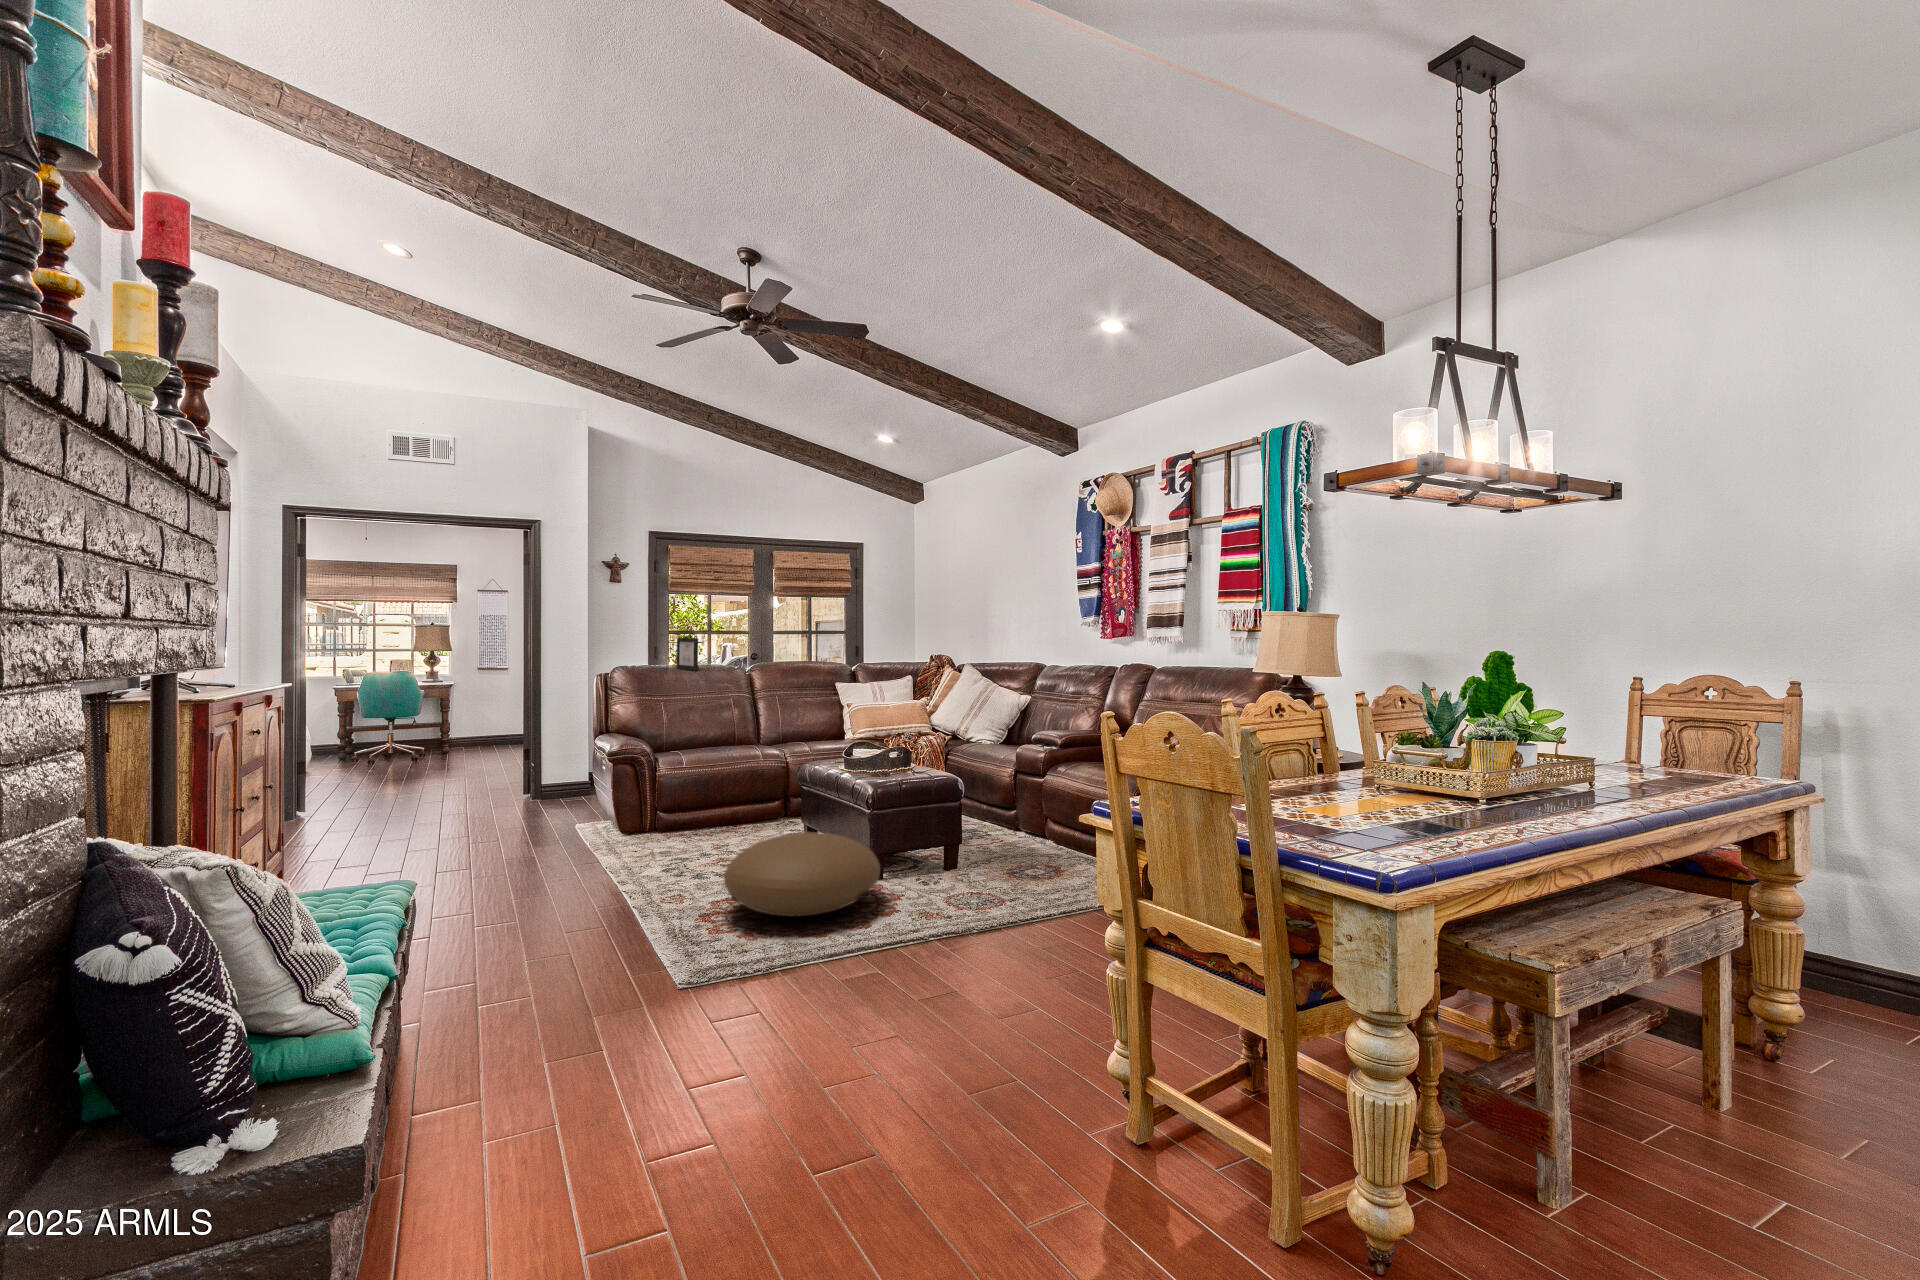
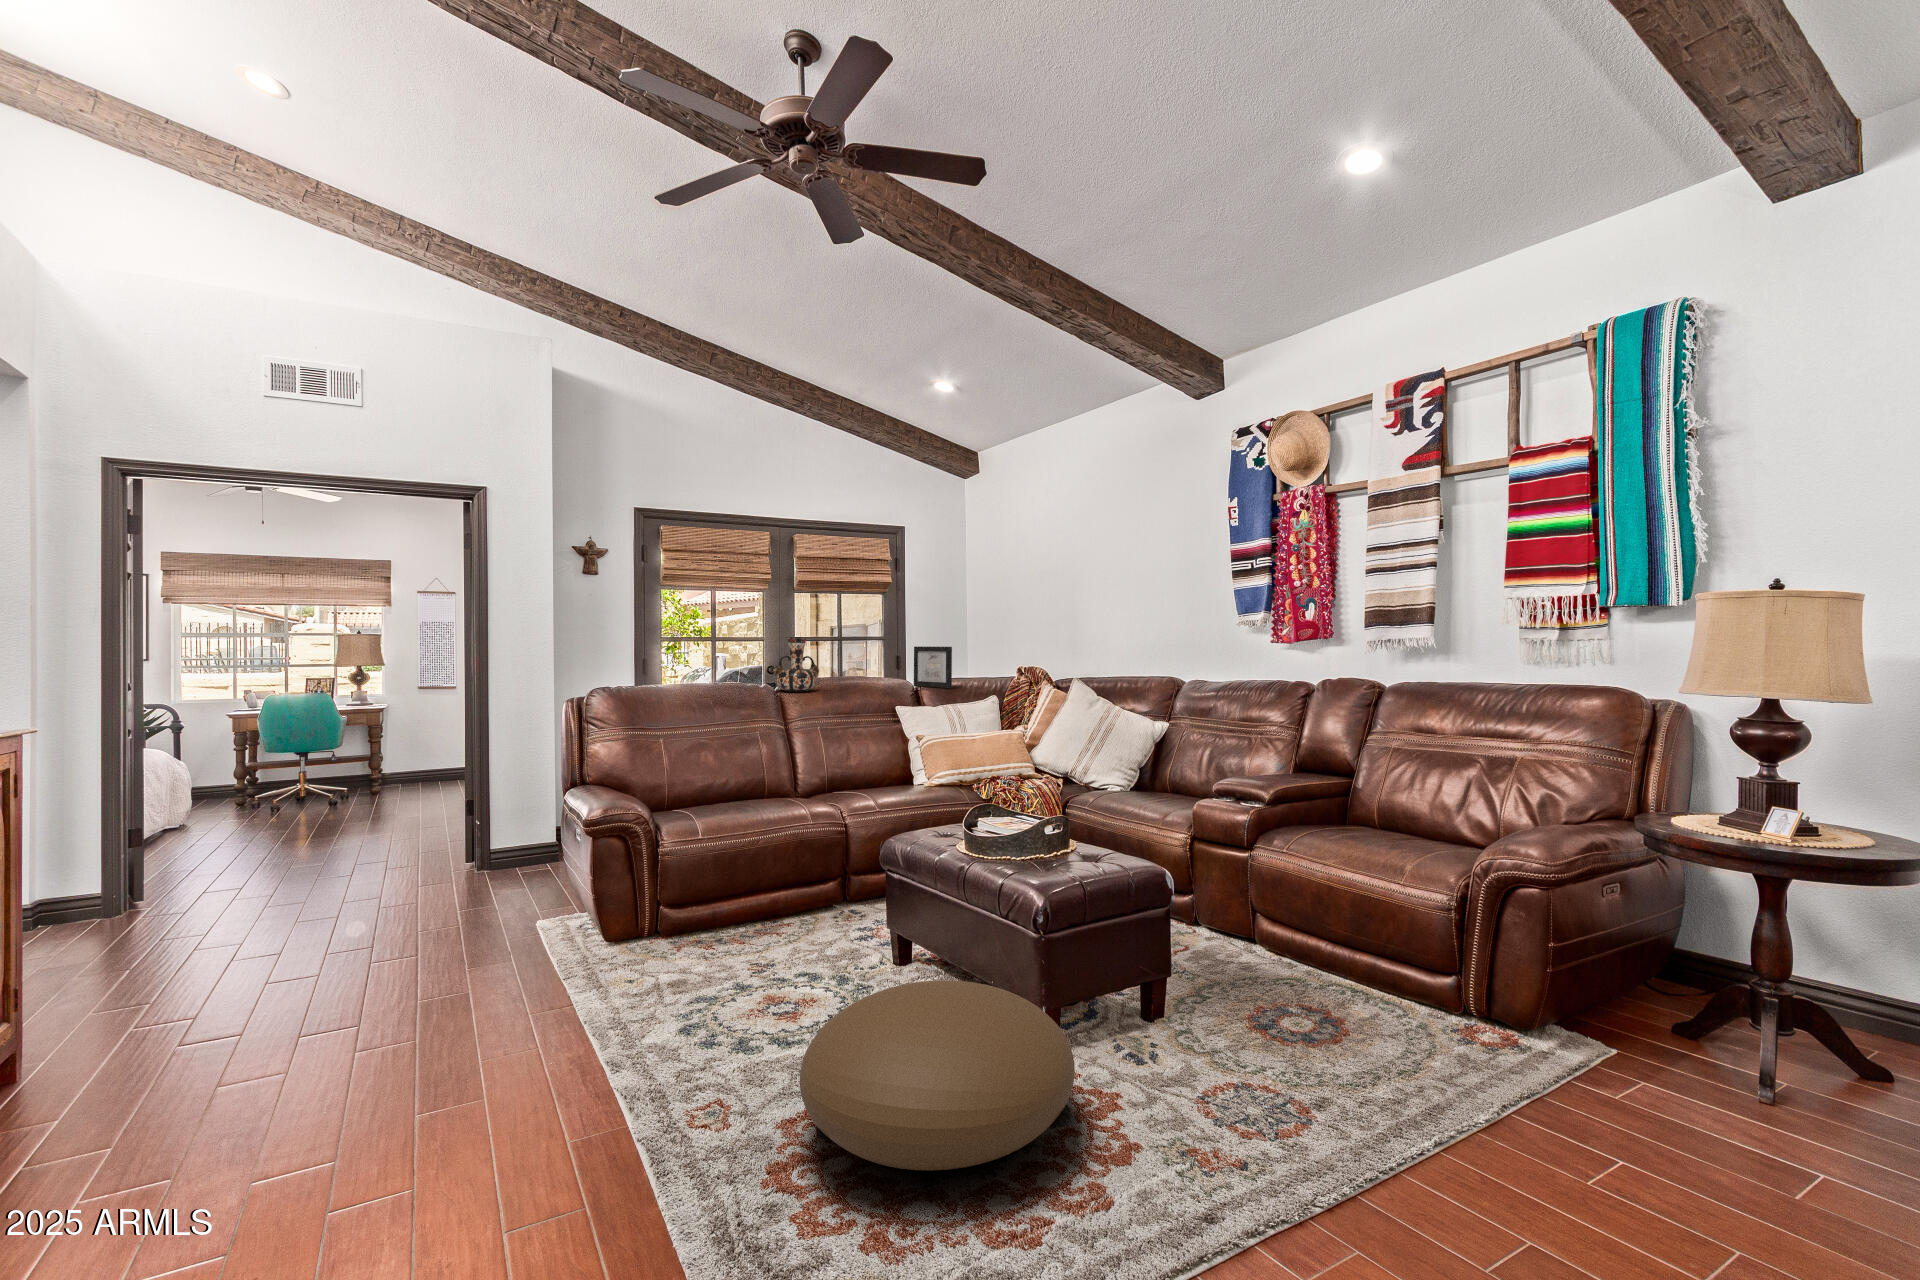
decorative vase: none [746,632,779,671] -> present [774,637,819,692]
picture frame: present [677,638,699,670] -> present [914,646,952,688]

